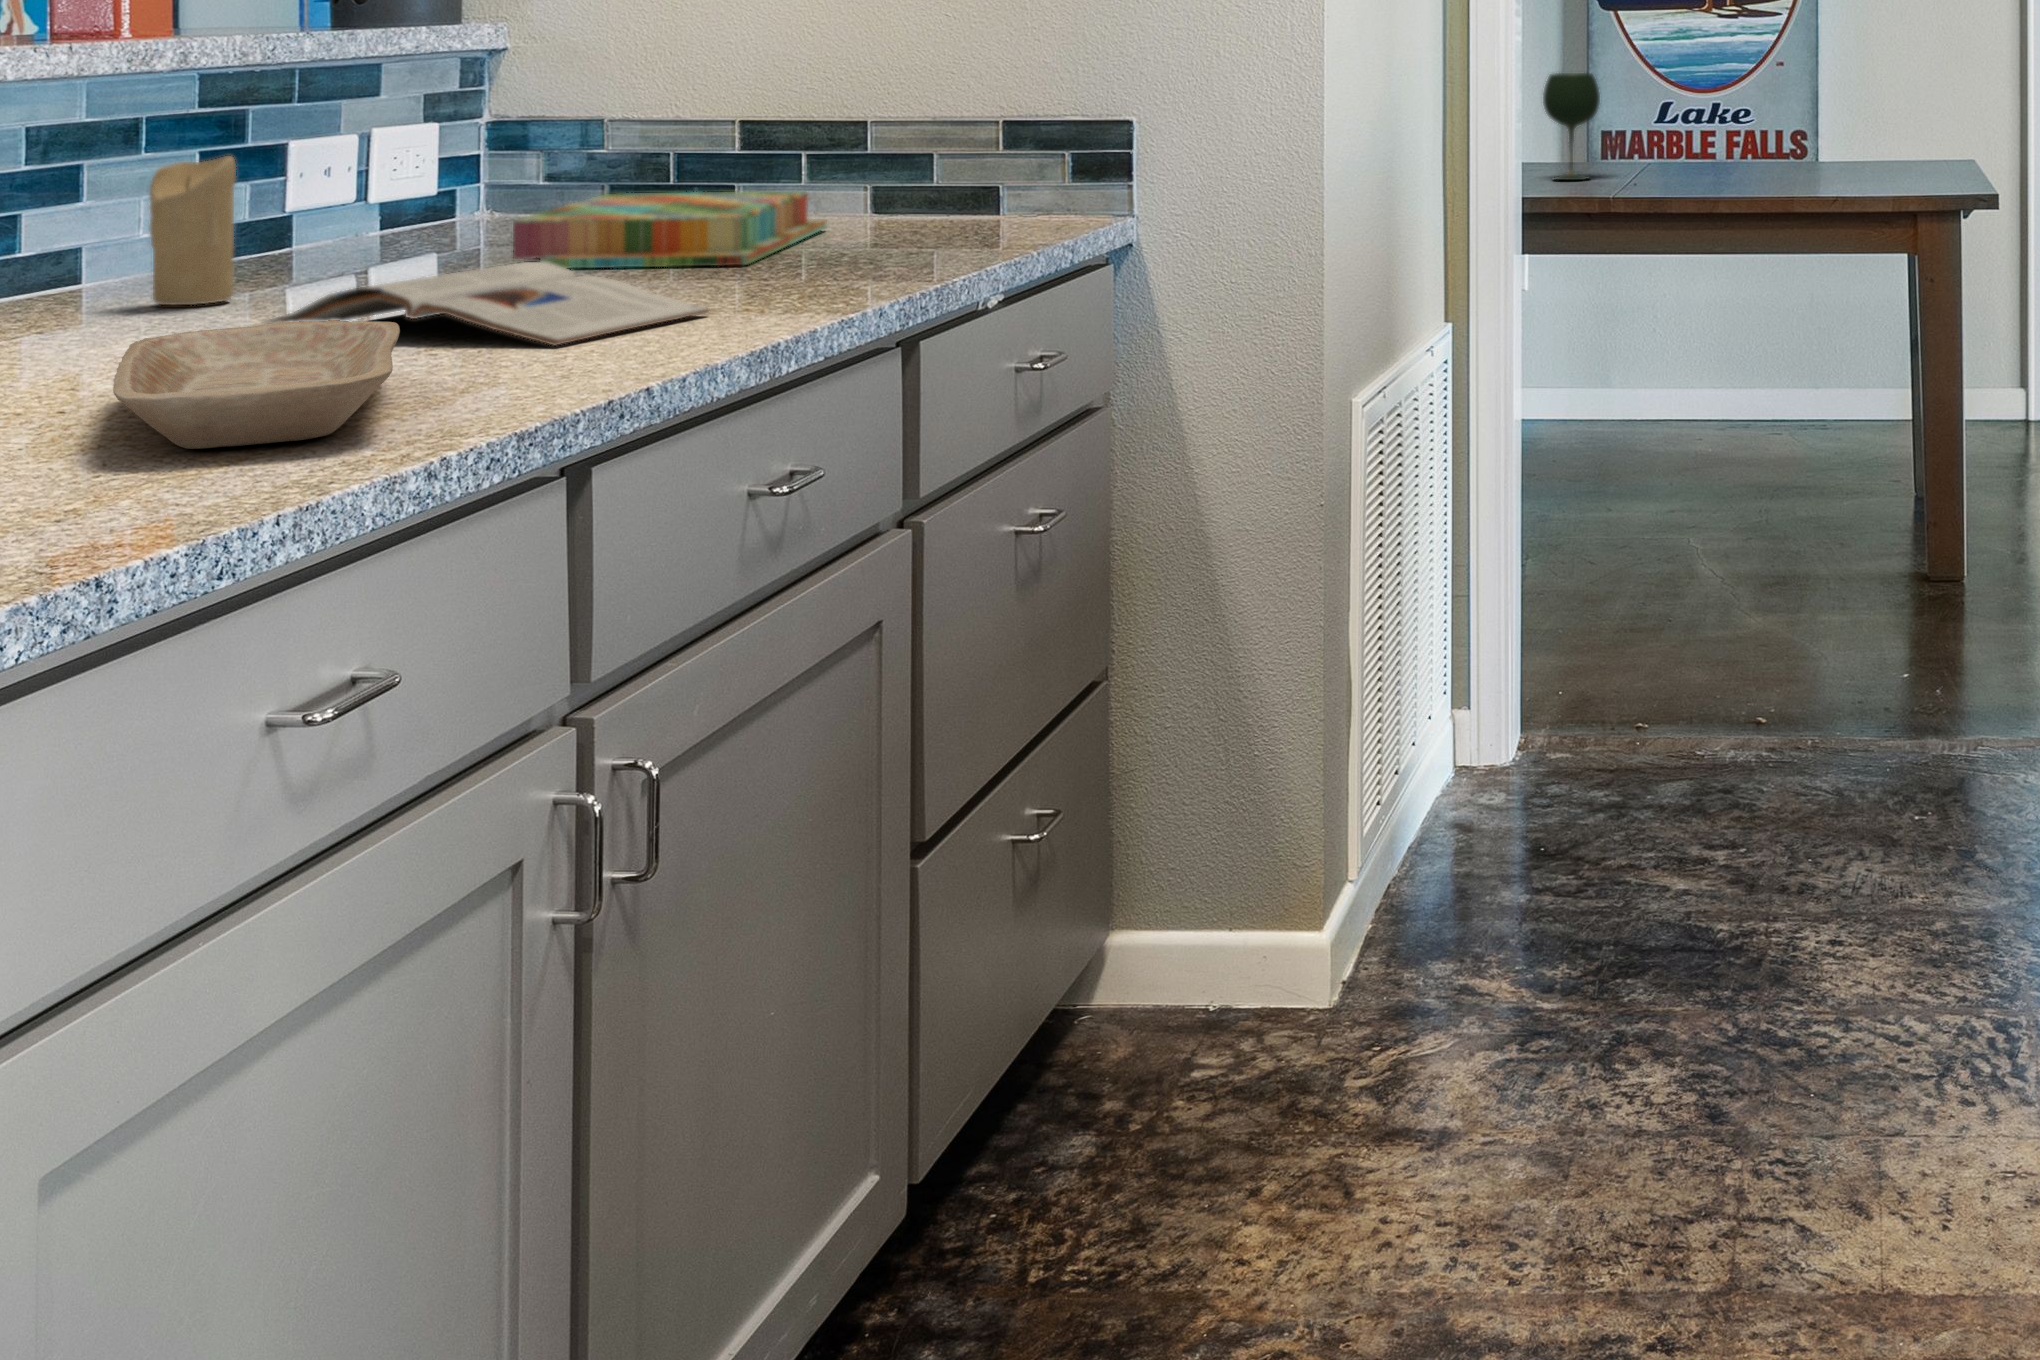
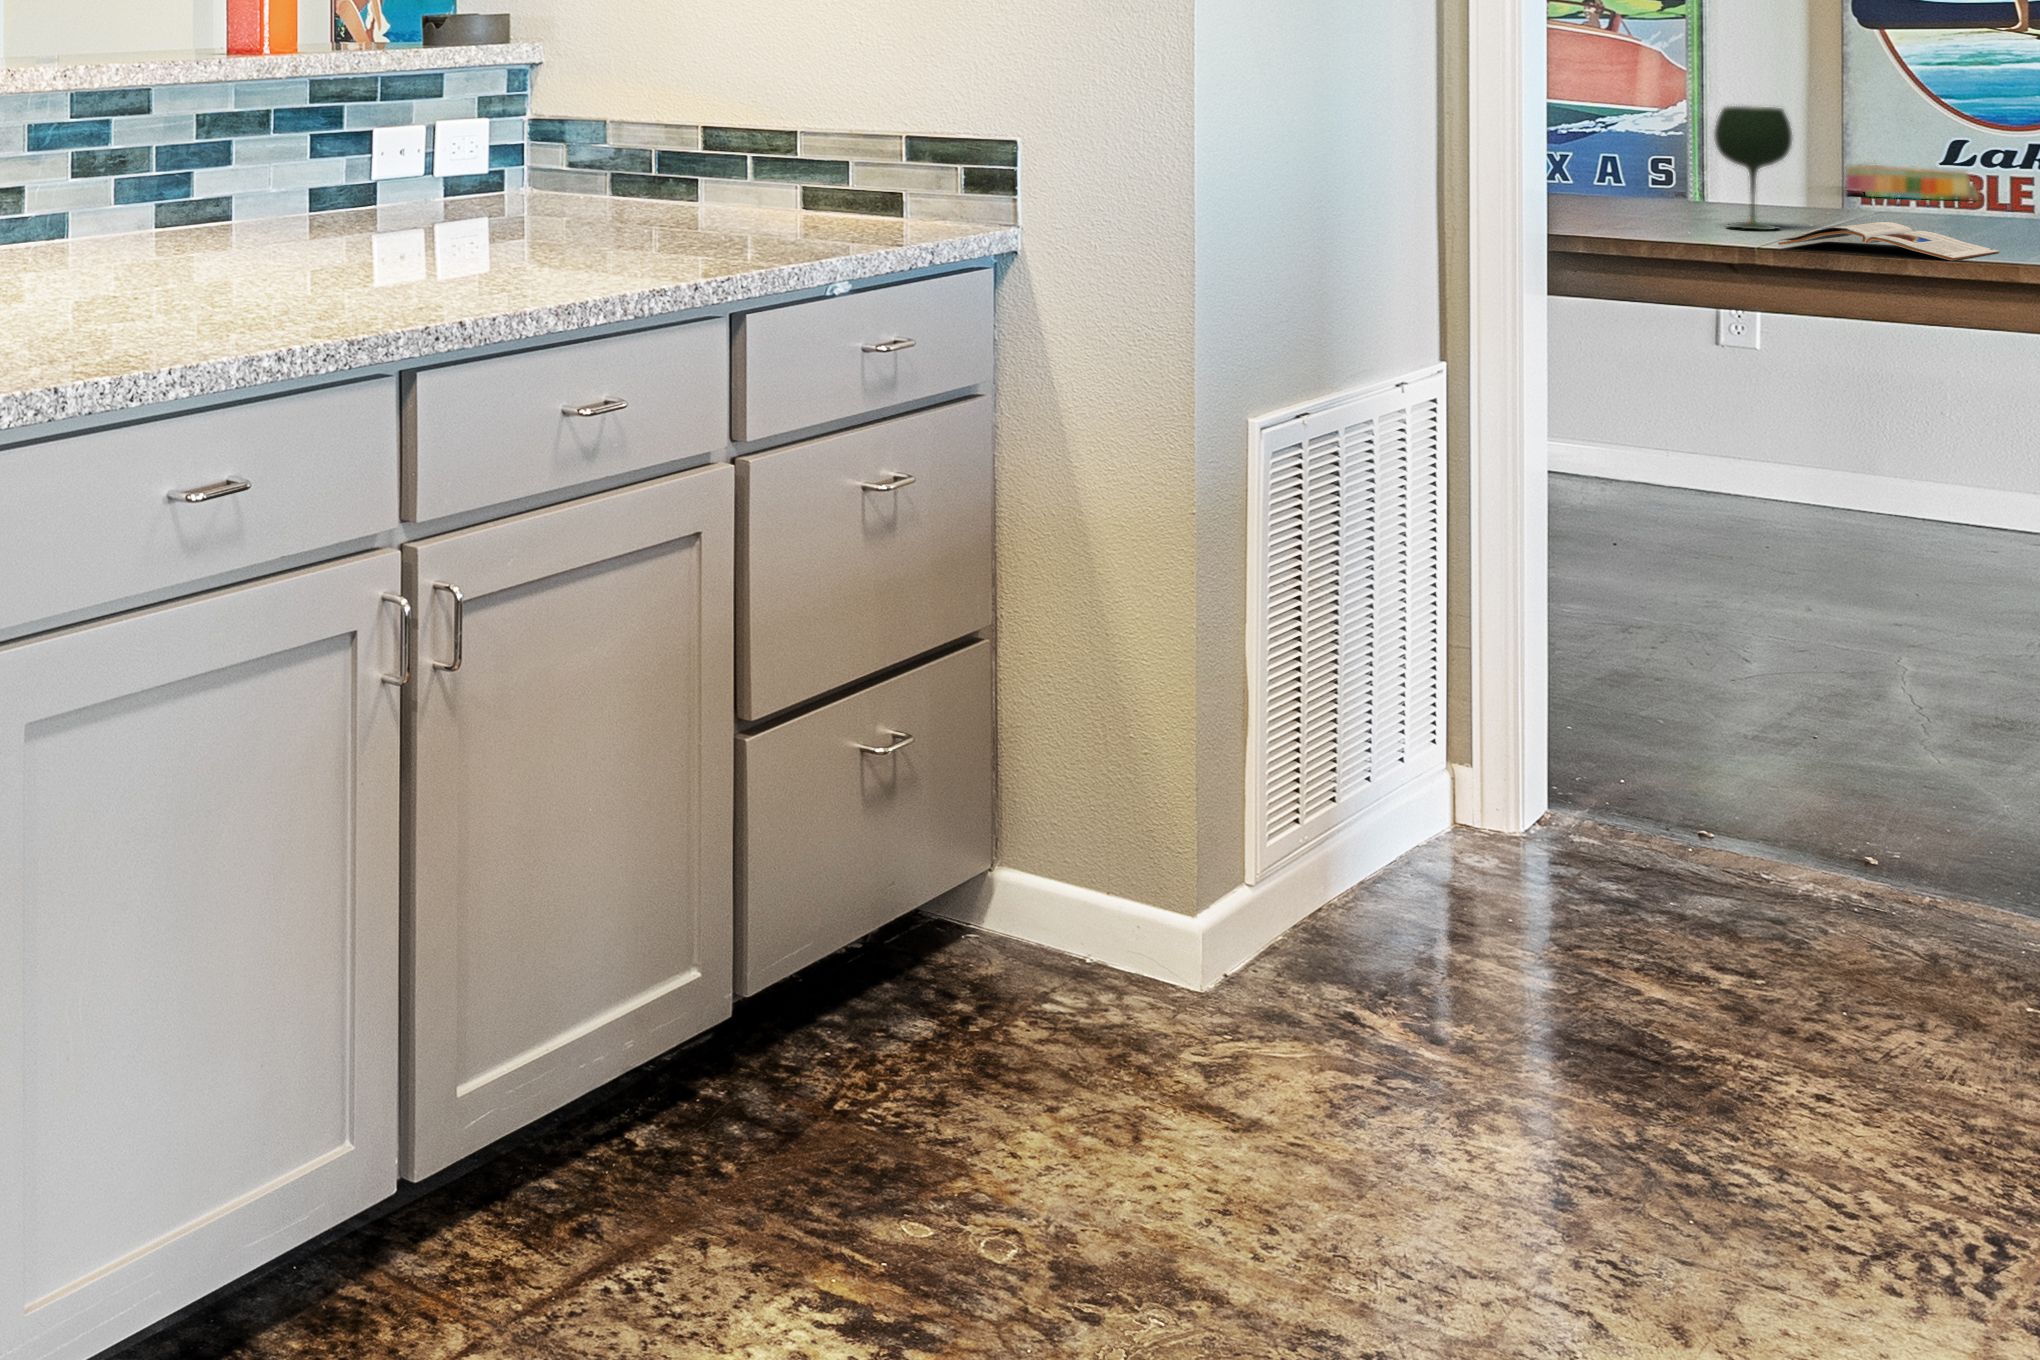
candle: present [149,156,236,305] -> none [257,140,307,240]
board game: present [513,191,827,268] -> present [1846,164,1979,201]
magazine: present [262,262,709,345] -> present [1778,222,1999,261]
tray: present [113,320,400,449] -> none [132,256,324,331]

